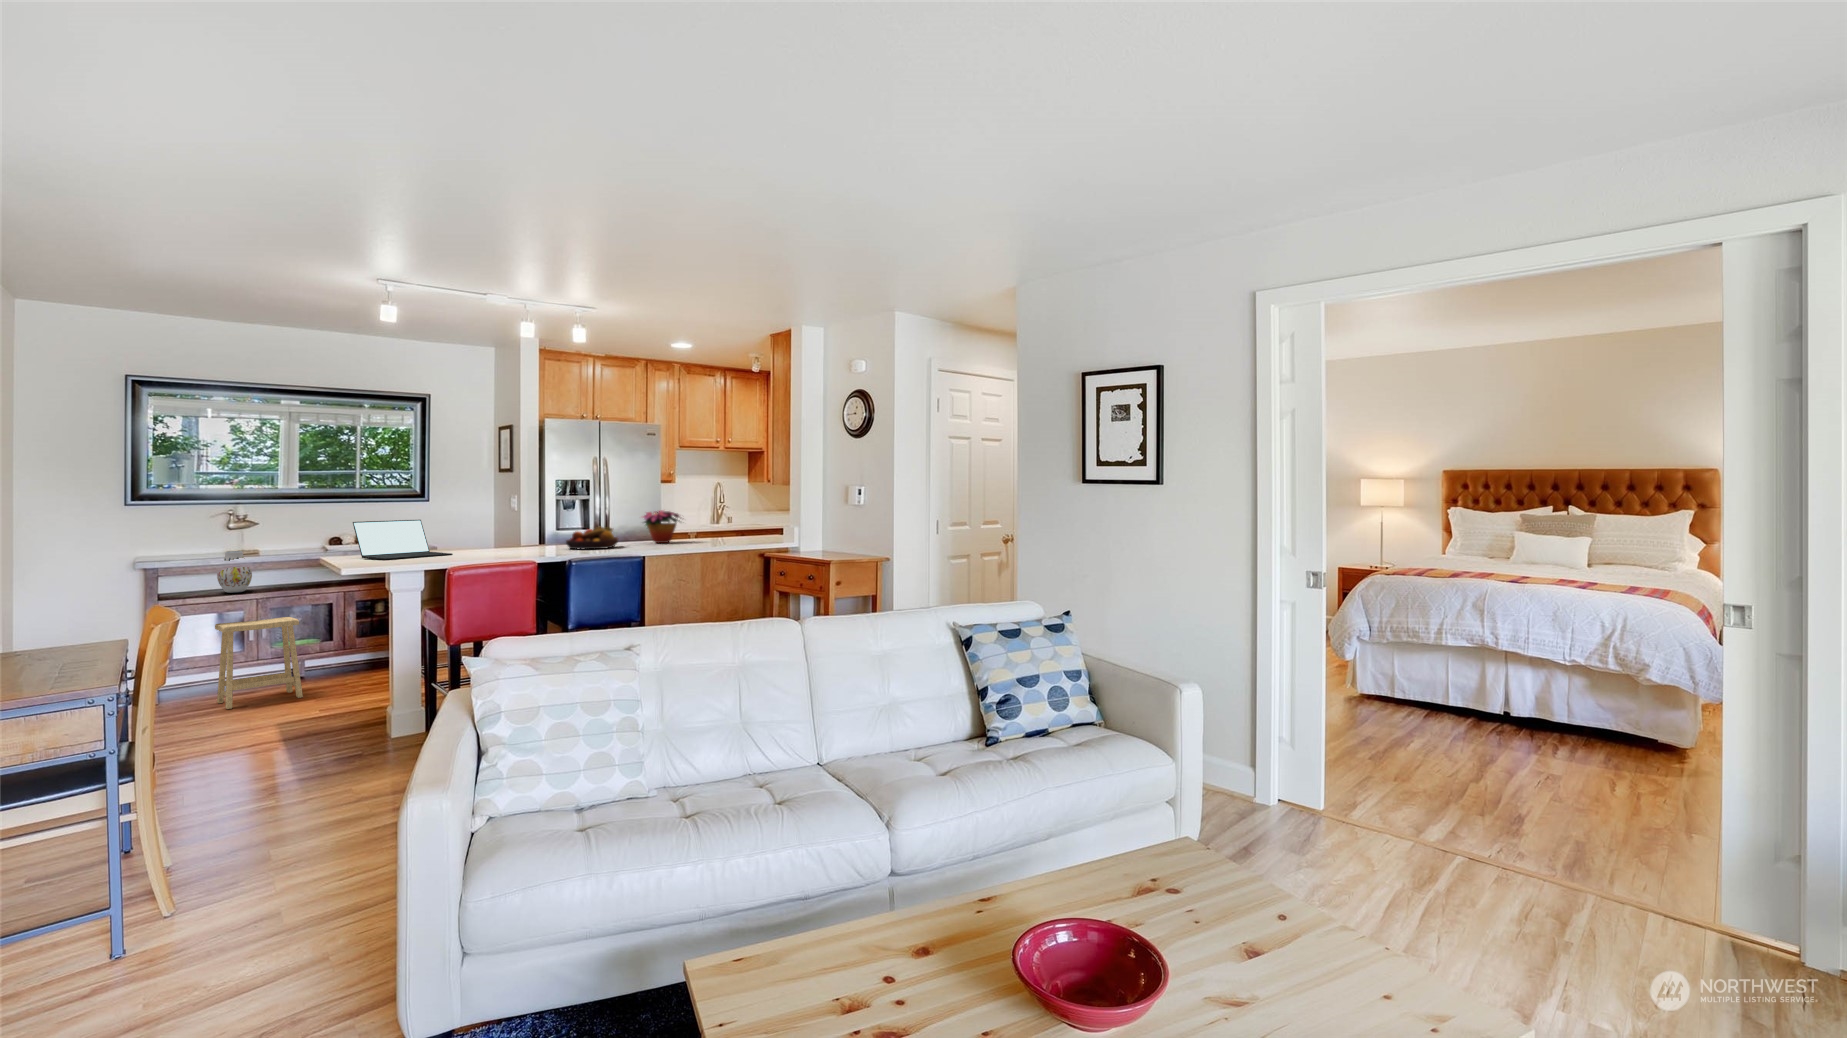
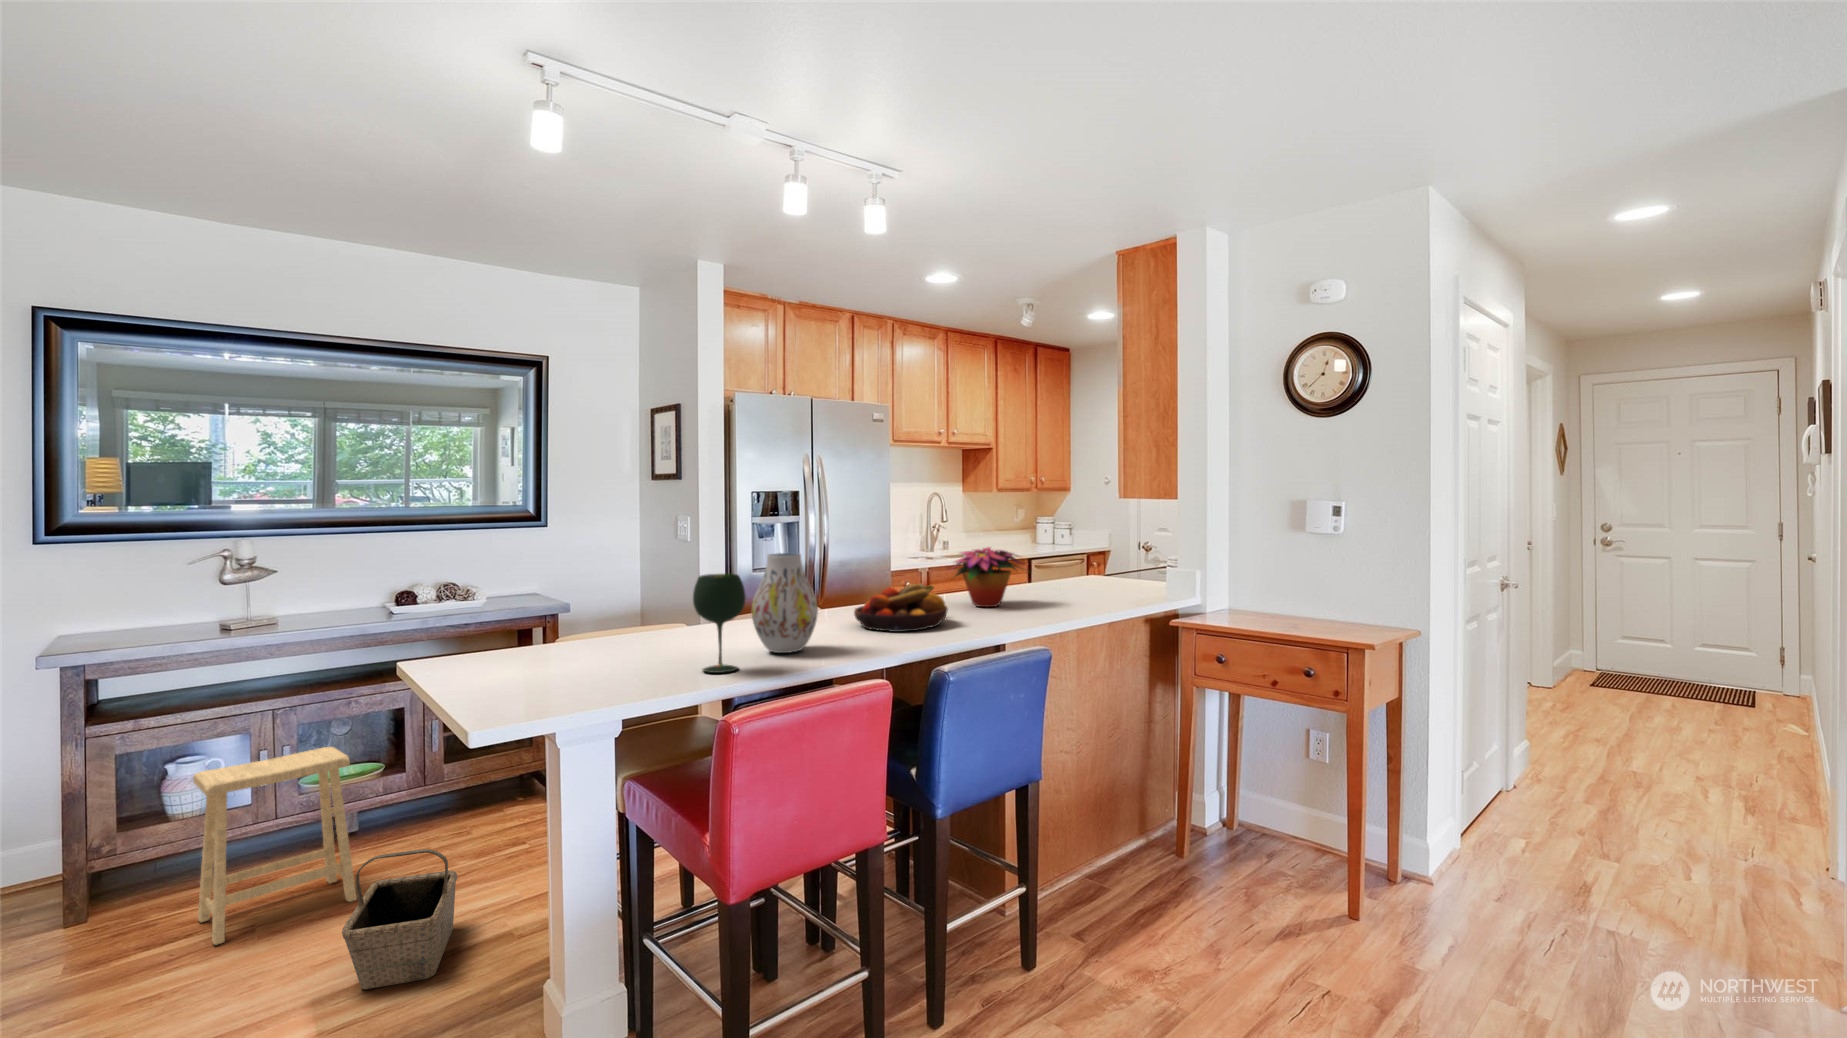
wine glass: none [453,514,479,558] -> present [693,574,746,673]
laptop: present [353,520,452,560] -> none [470,577,666,678]
vase: present [217,551,252,593] -> present [752,553,818,653]
basket: none [292,658,355,719] -> present [342,849,457,989]

